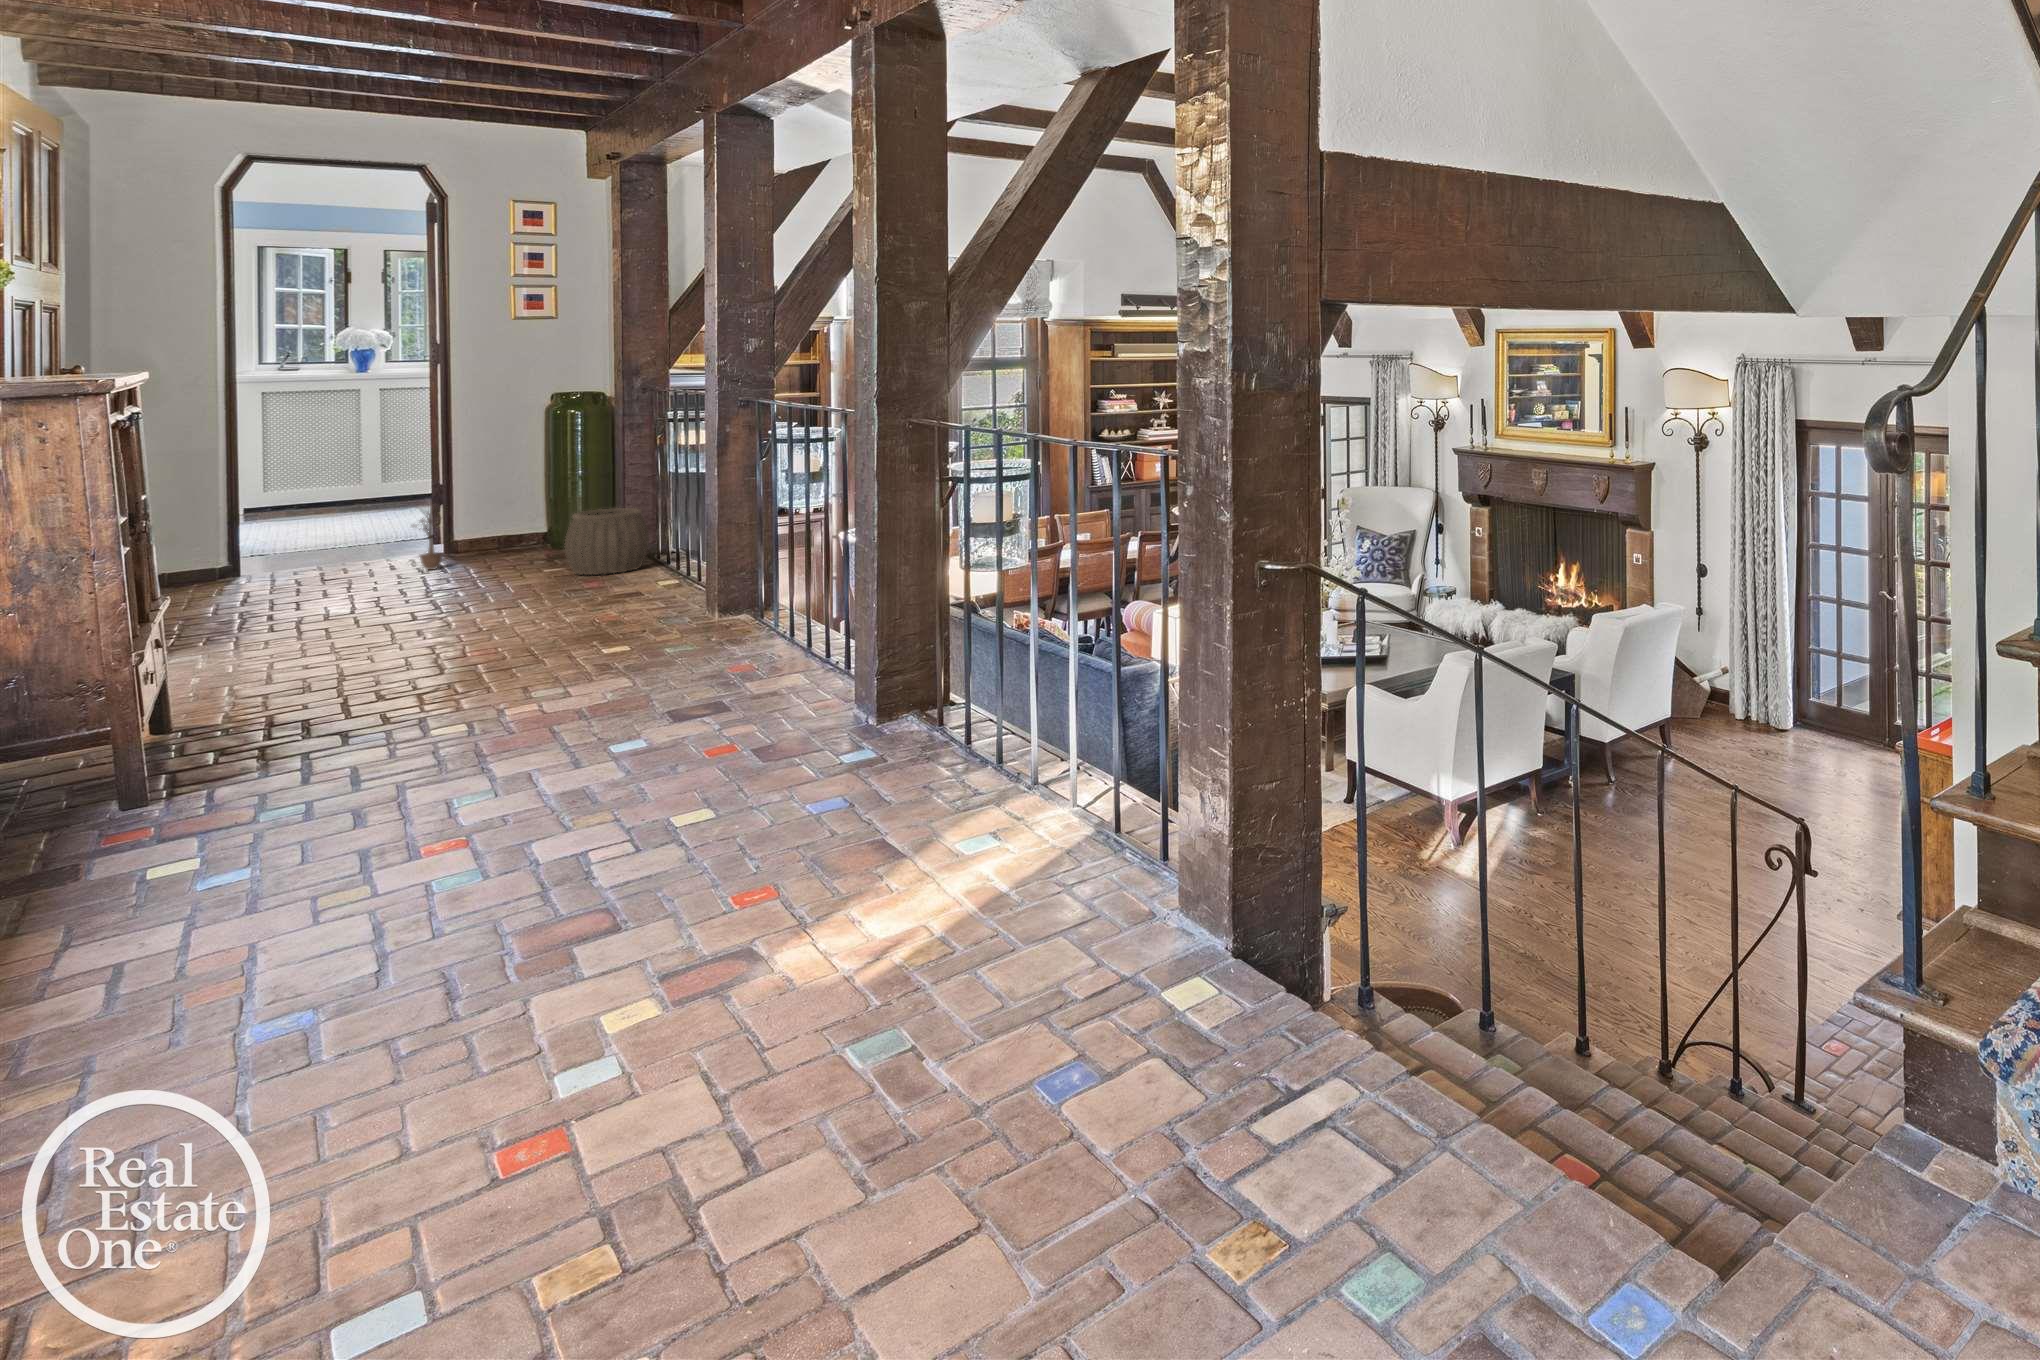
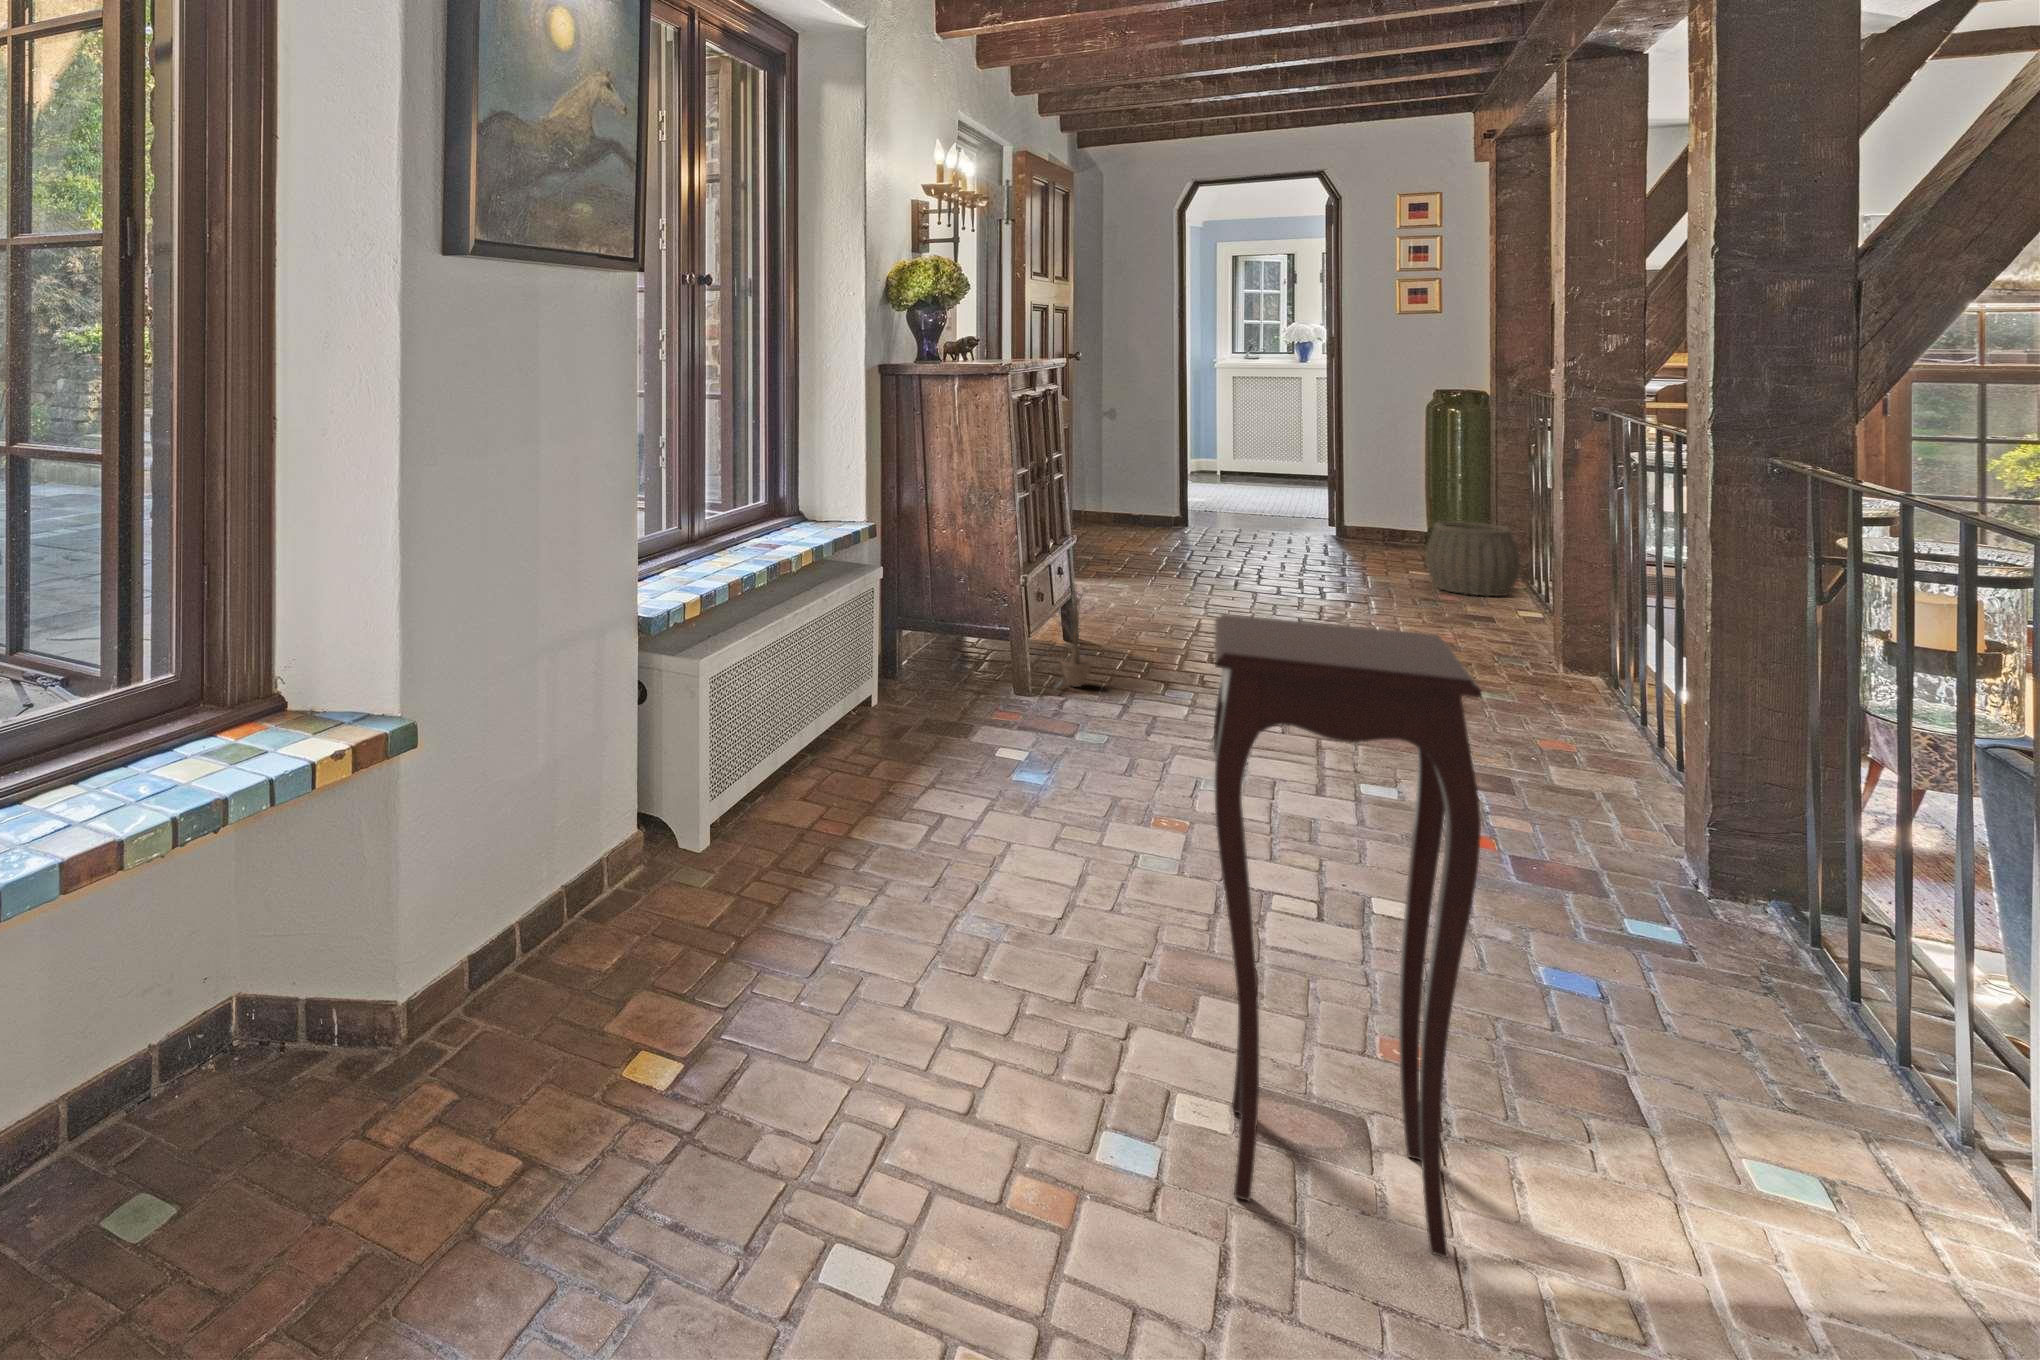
decorative plant: present [420,503,443,570] -> present [1049,586,1094,687]
side table: none [628,555,867,1044] -> present [1214,614,1482,1258]

